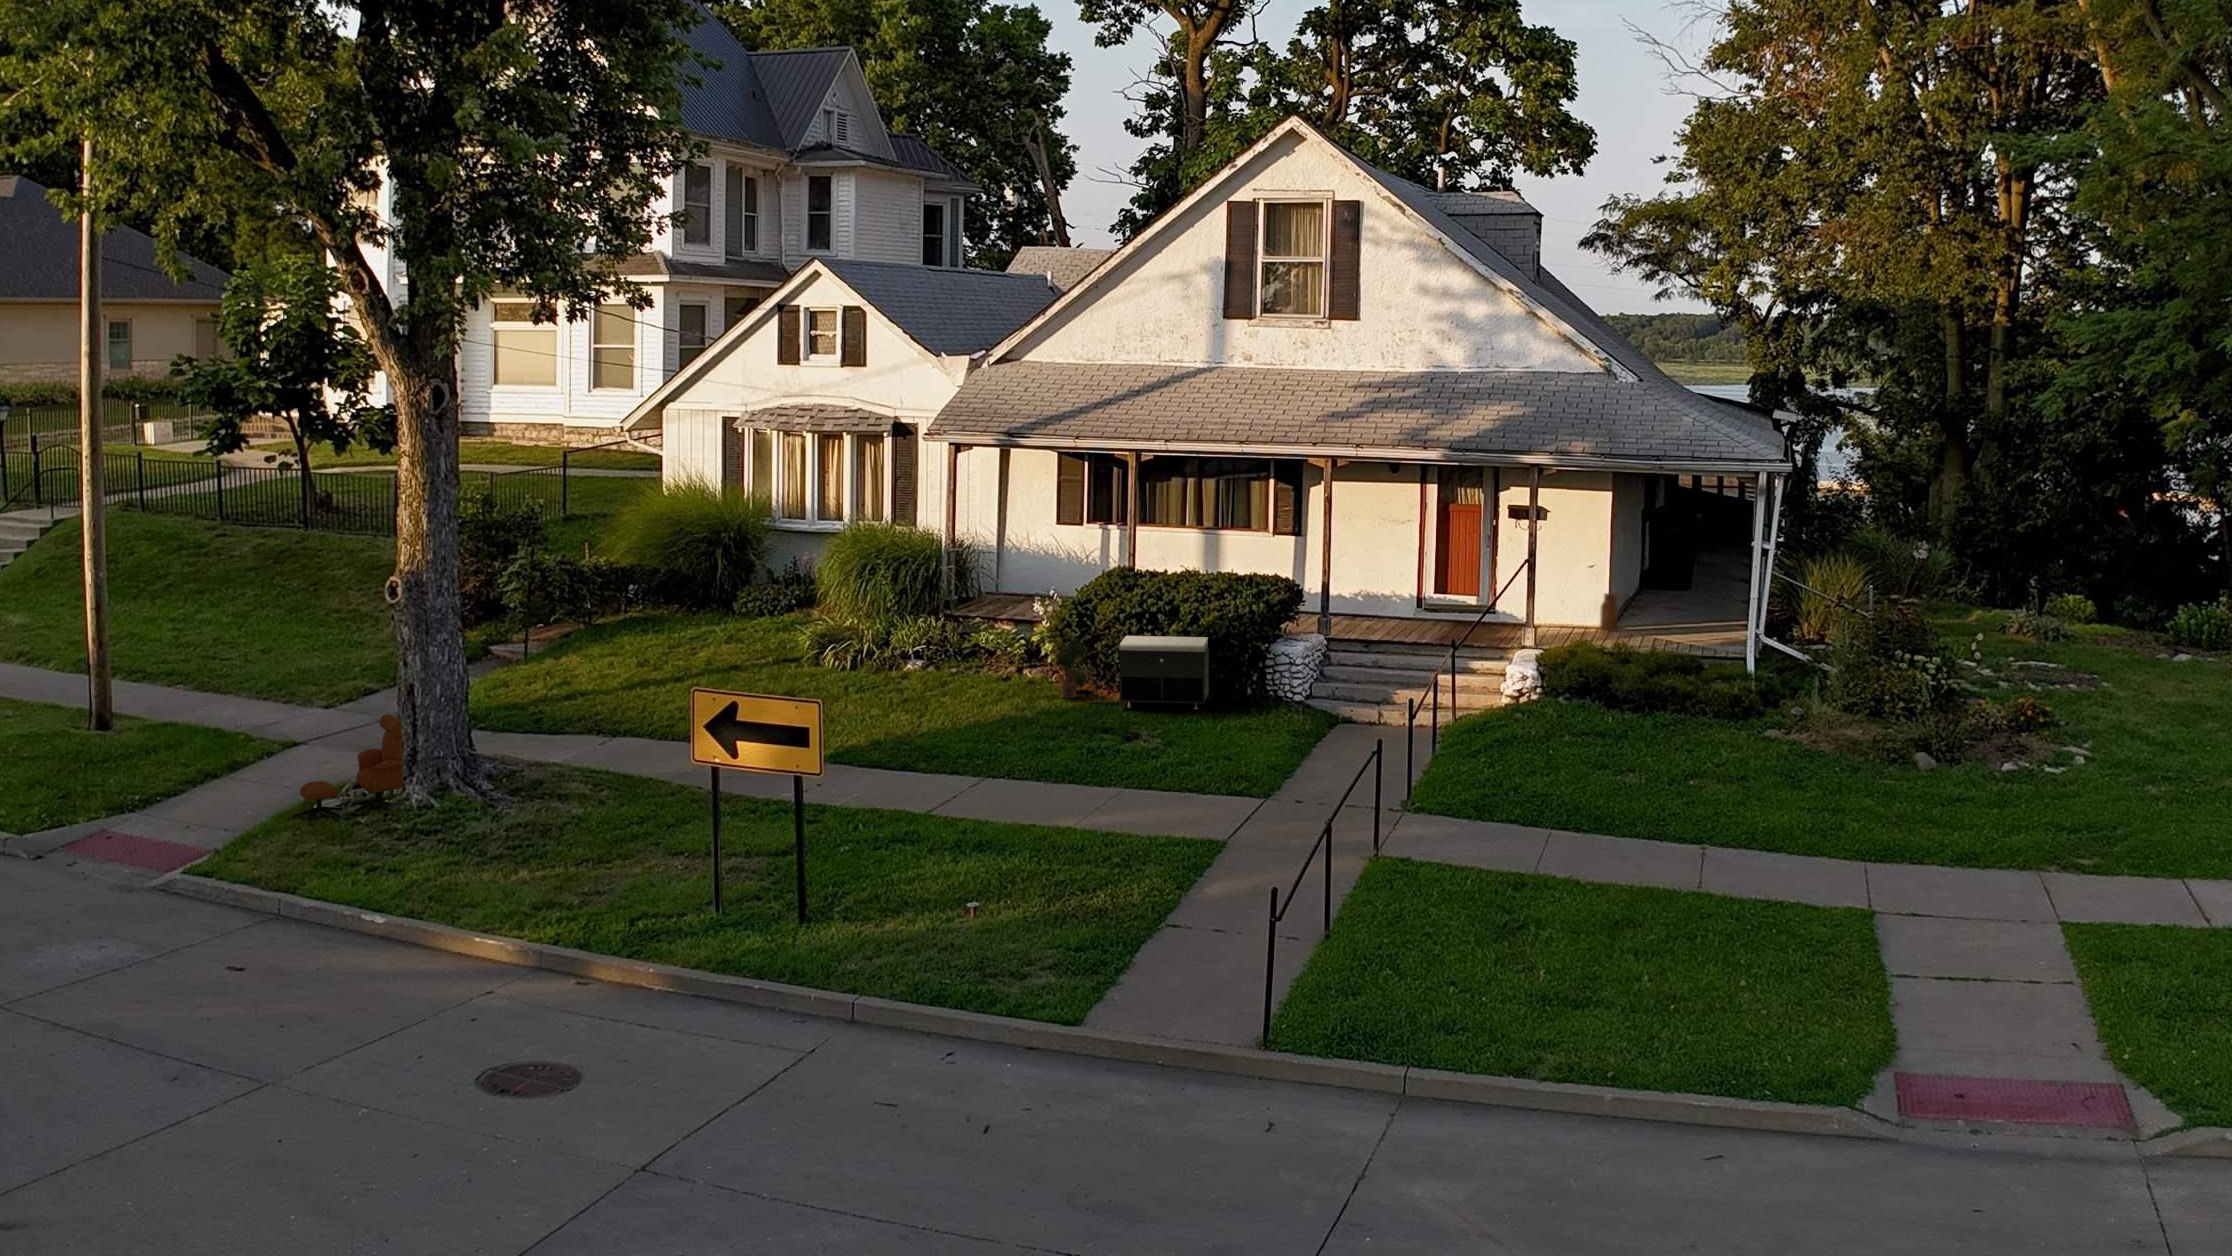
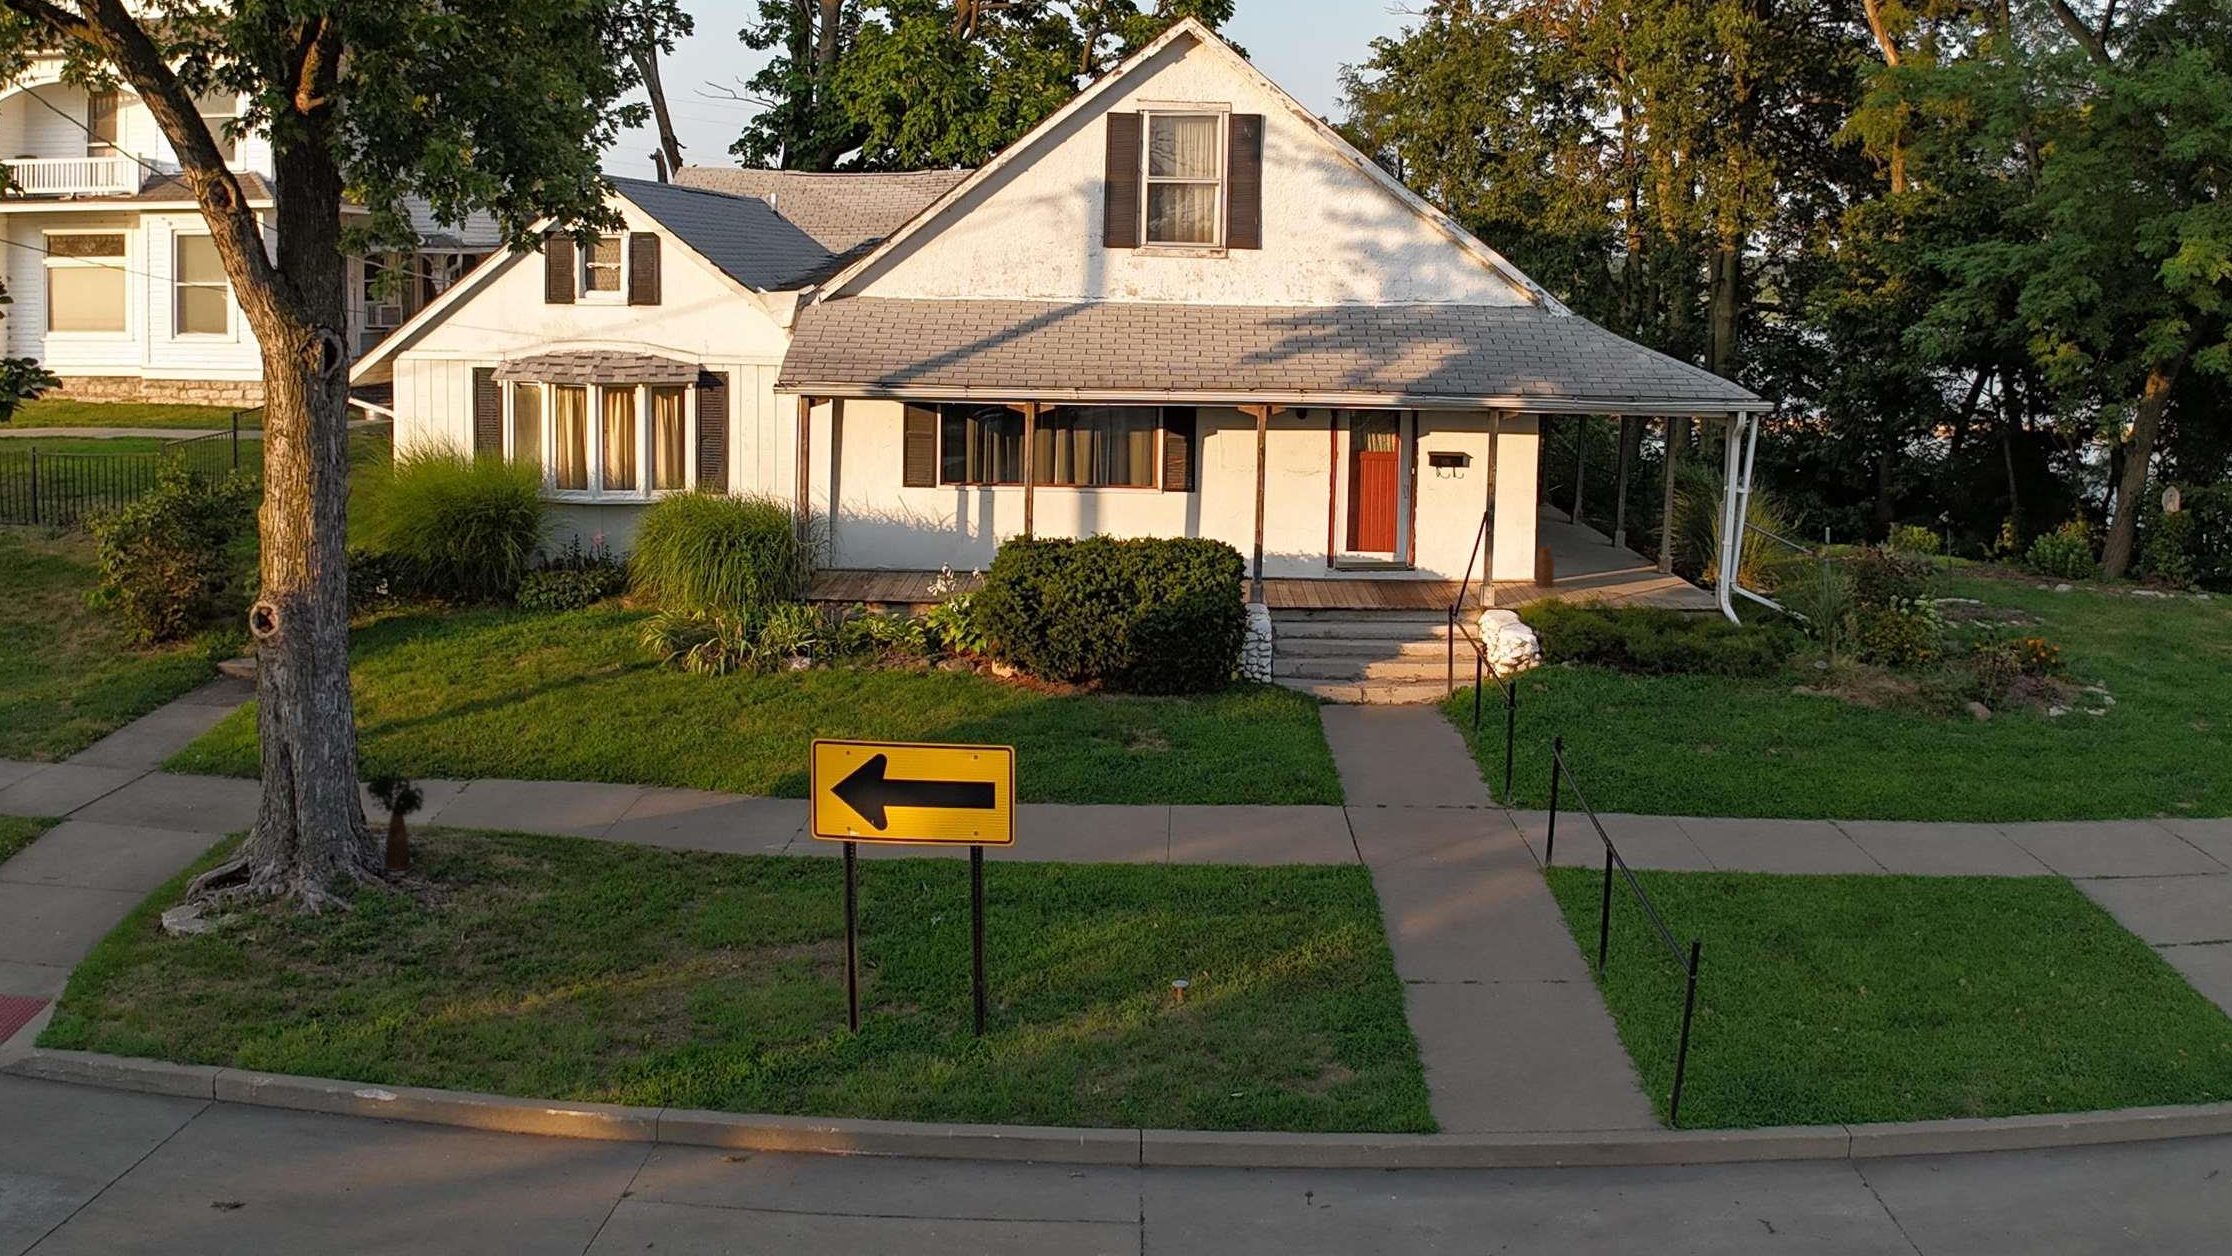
storage bench: present [1119,636,1209,709] -> none [1078,616,1183,703]
potted plant: present [1055,638,1097,698] -> present [367,775,423,871]
lounge chair: present [292,714,403,821] -> none [110,775,264,931]

